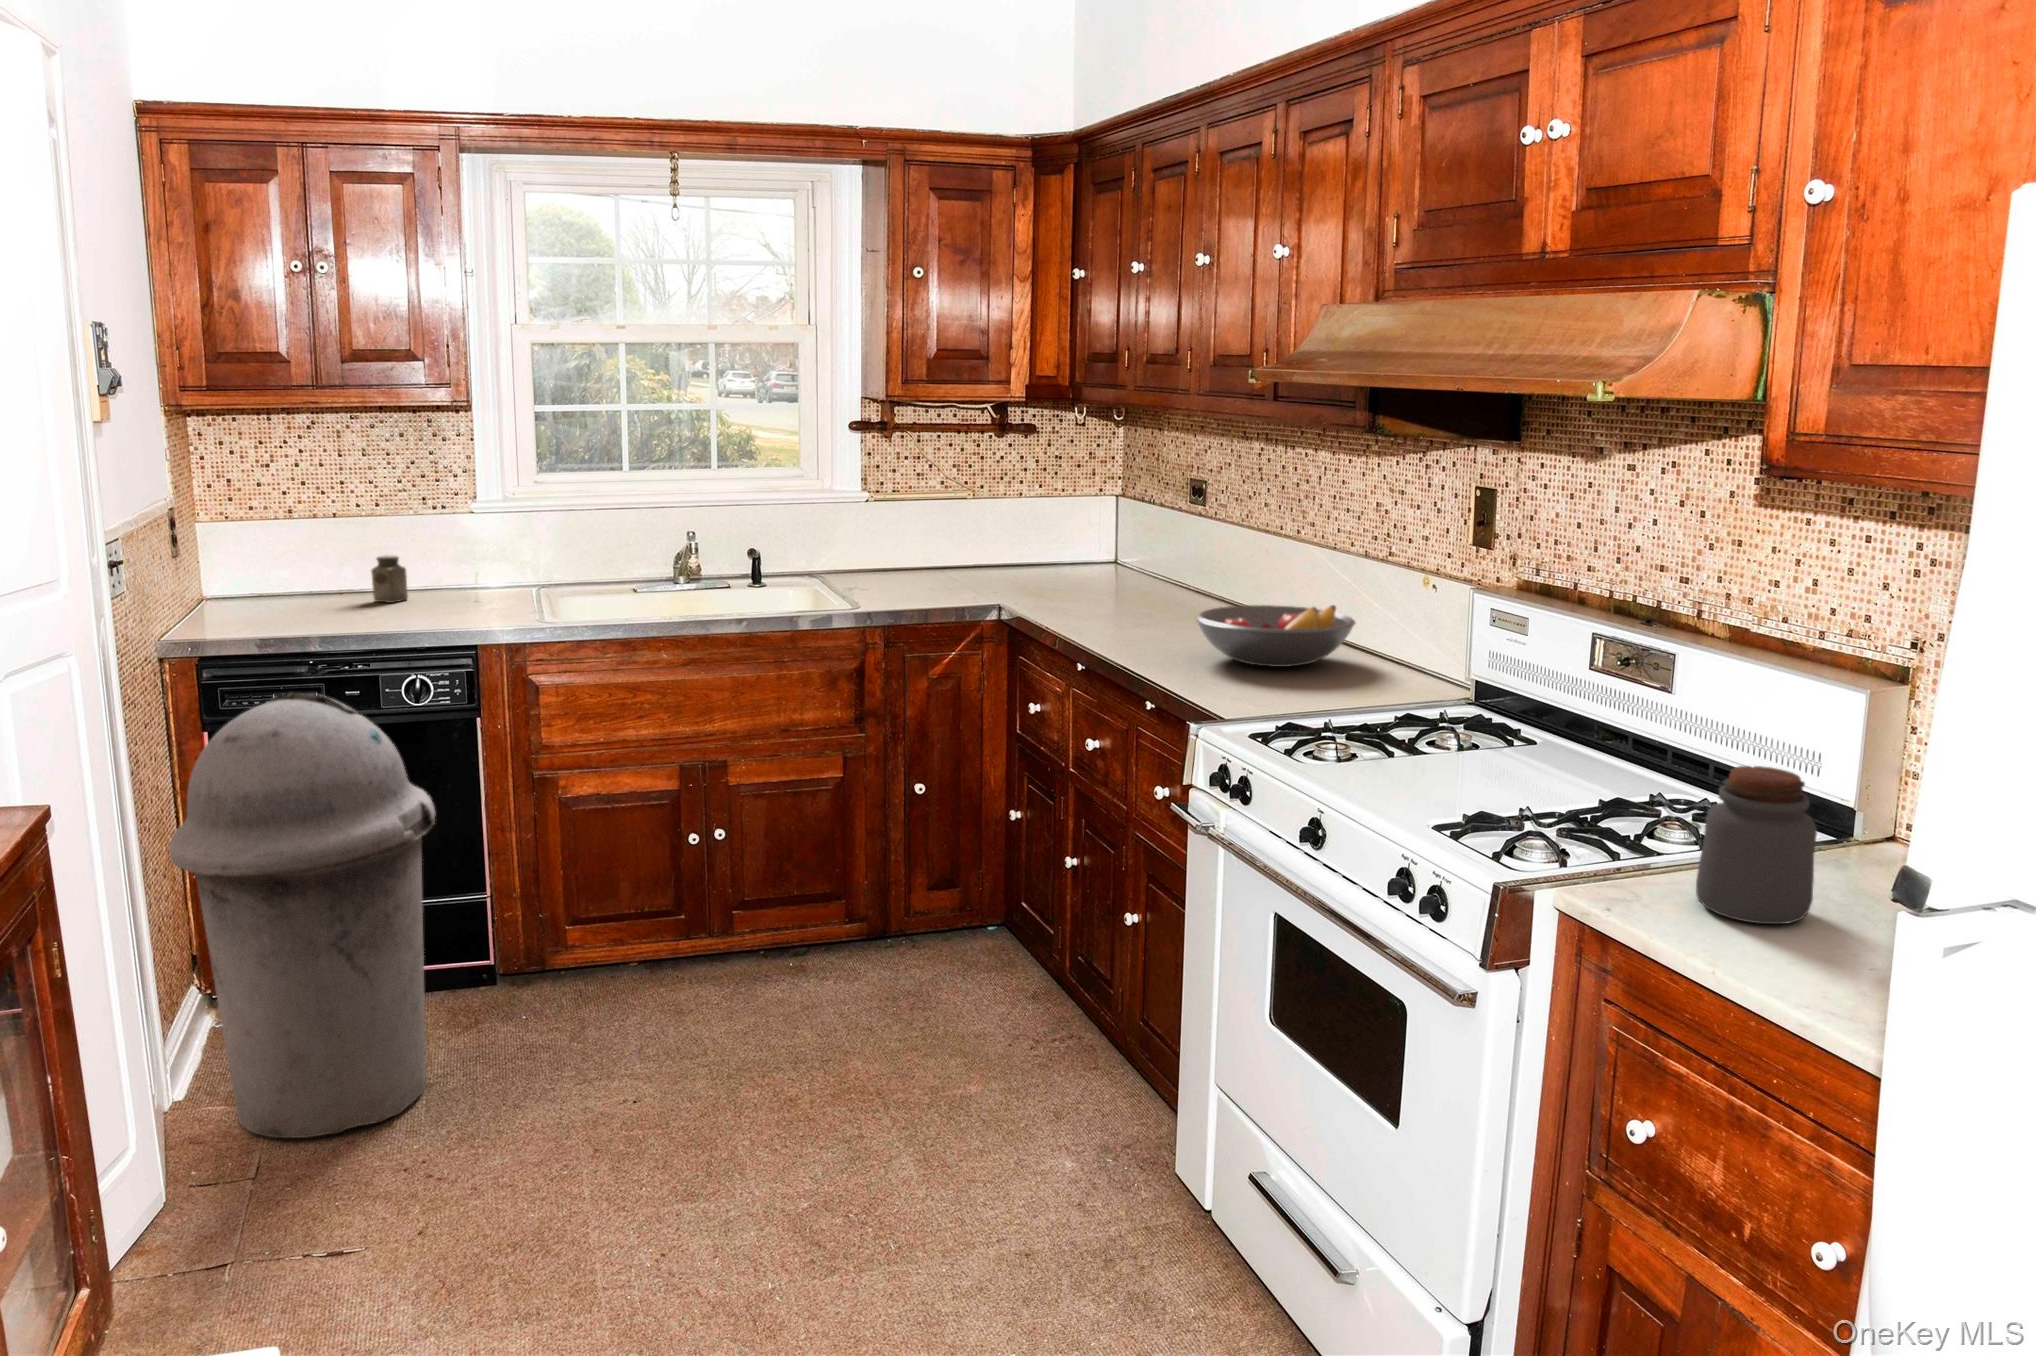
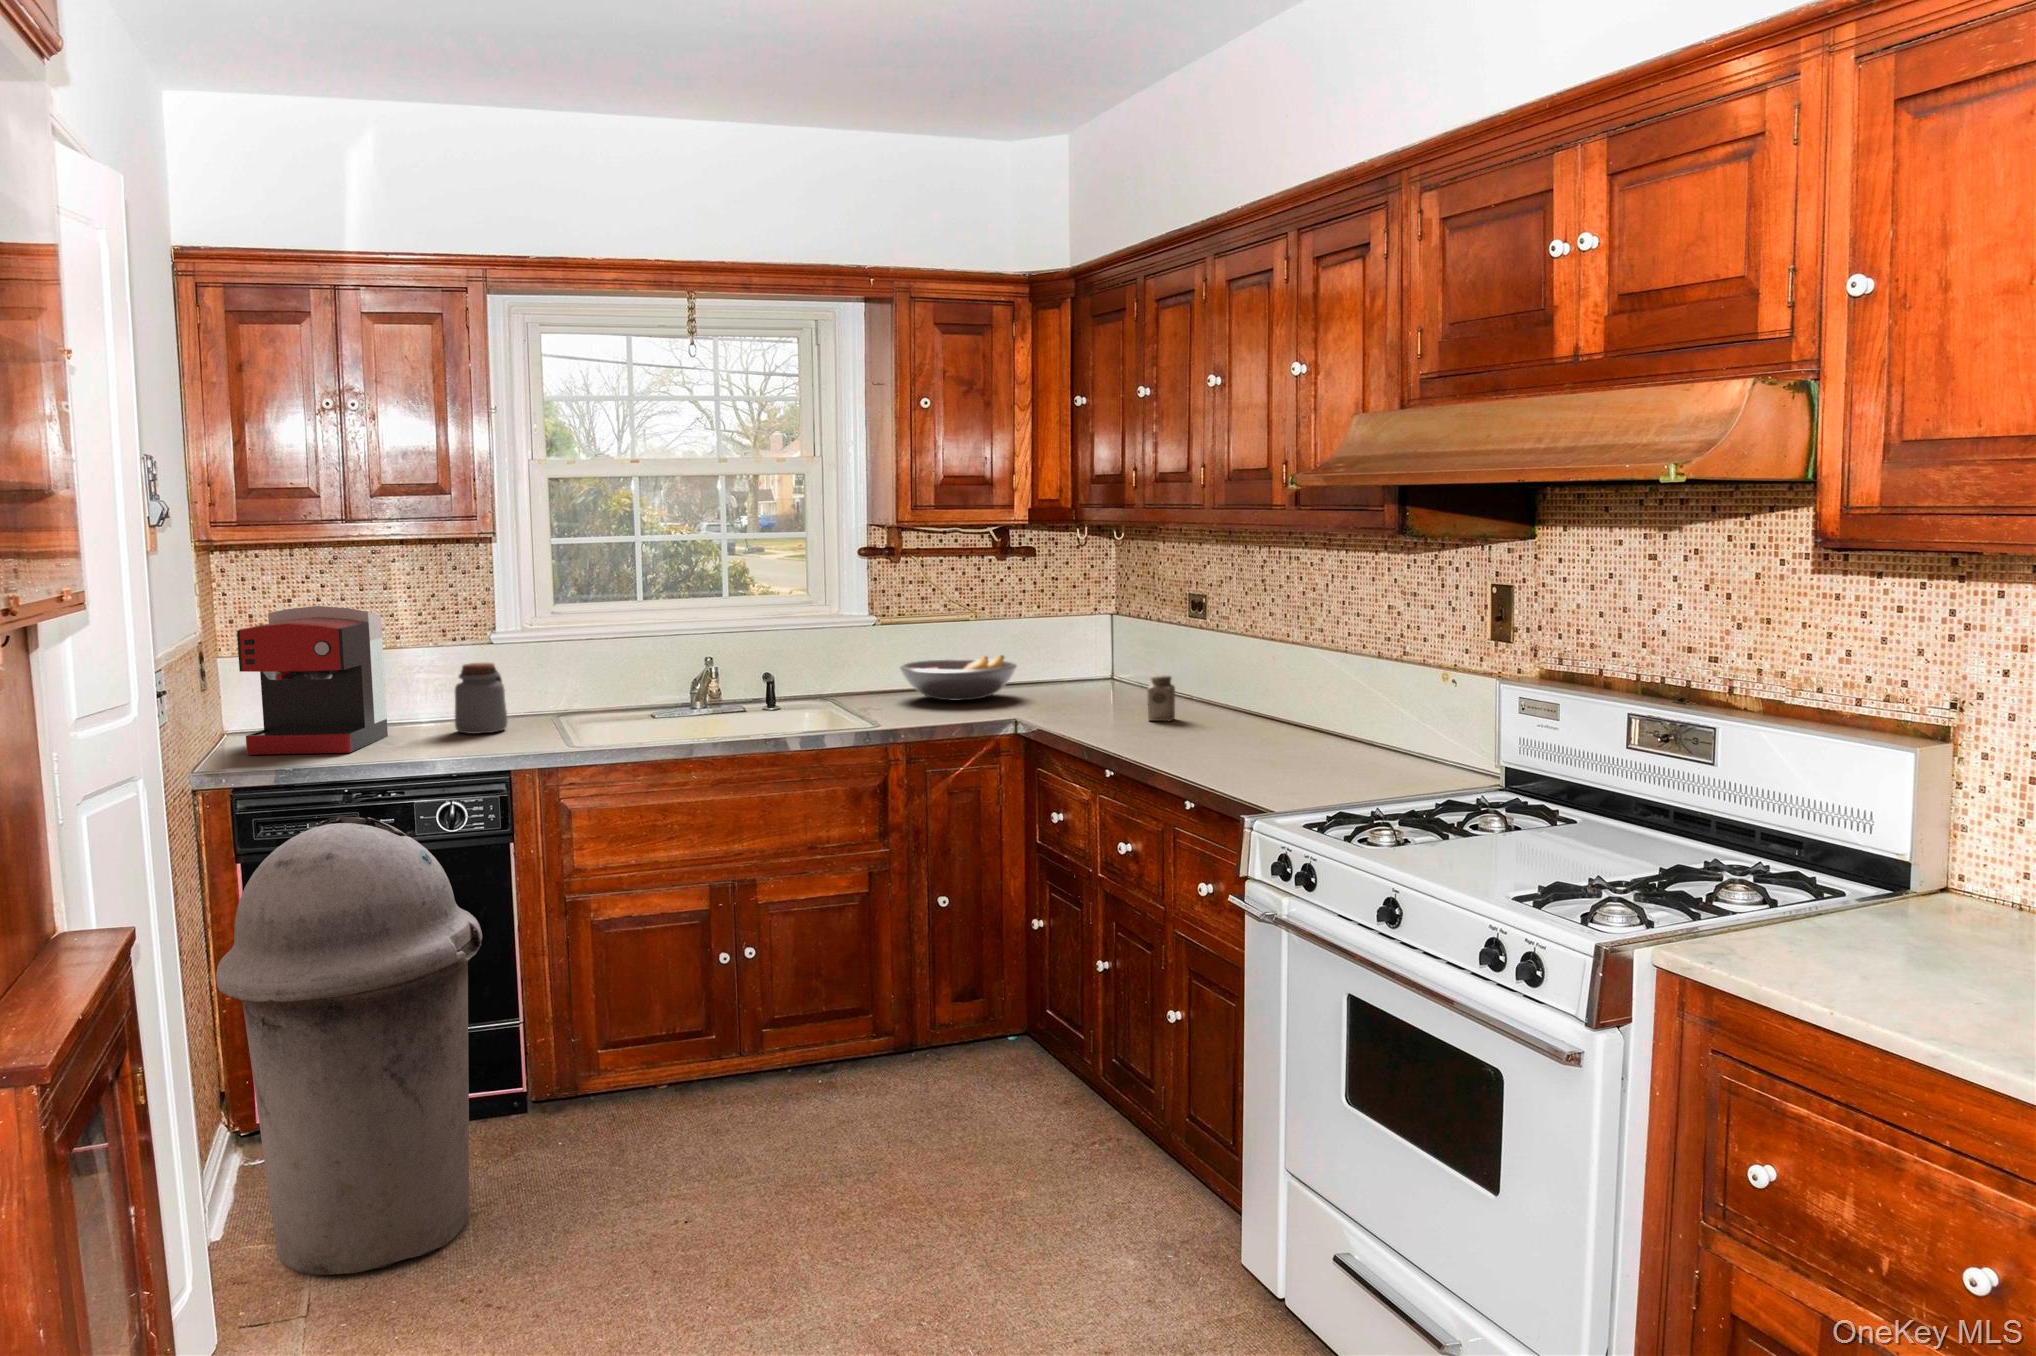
coffee maker: none [205,474,363,624] -> present [237,606,388,755]
salt shaker: present [371,555,408,603] -> present [1148,675,1175,721]
fruit bowl: present [1196,605,1355,667] -> present [900,655,1017,700]
jar: present [1696,766,1817,924] -> present [455,663,508,734]

